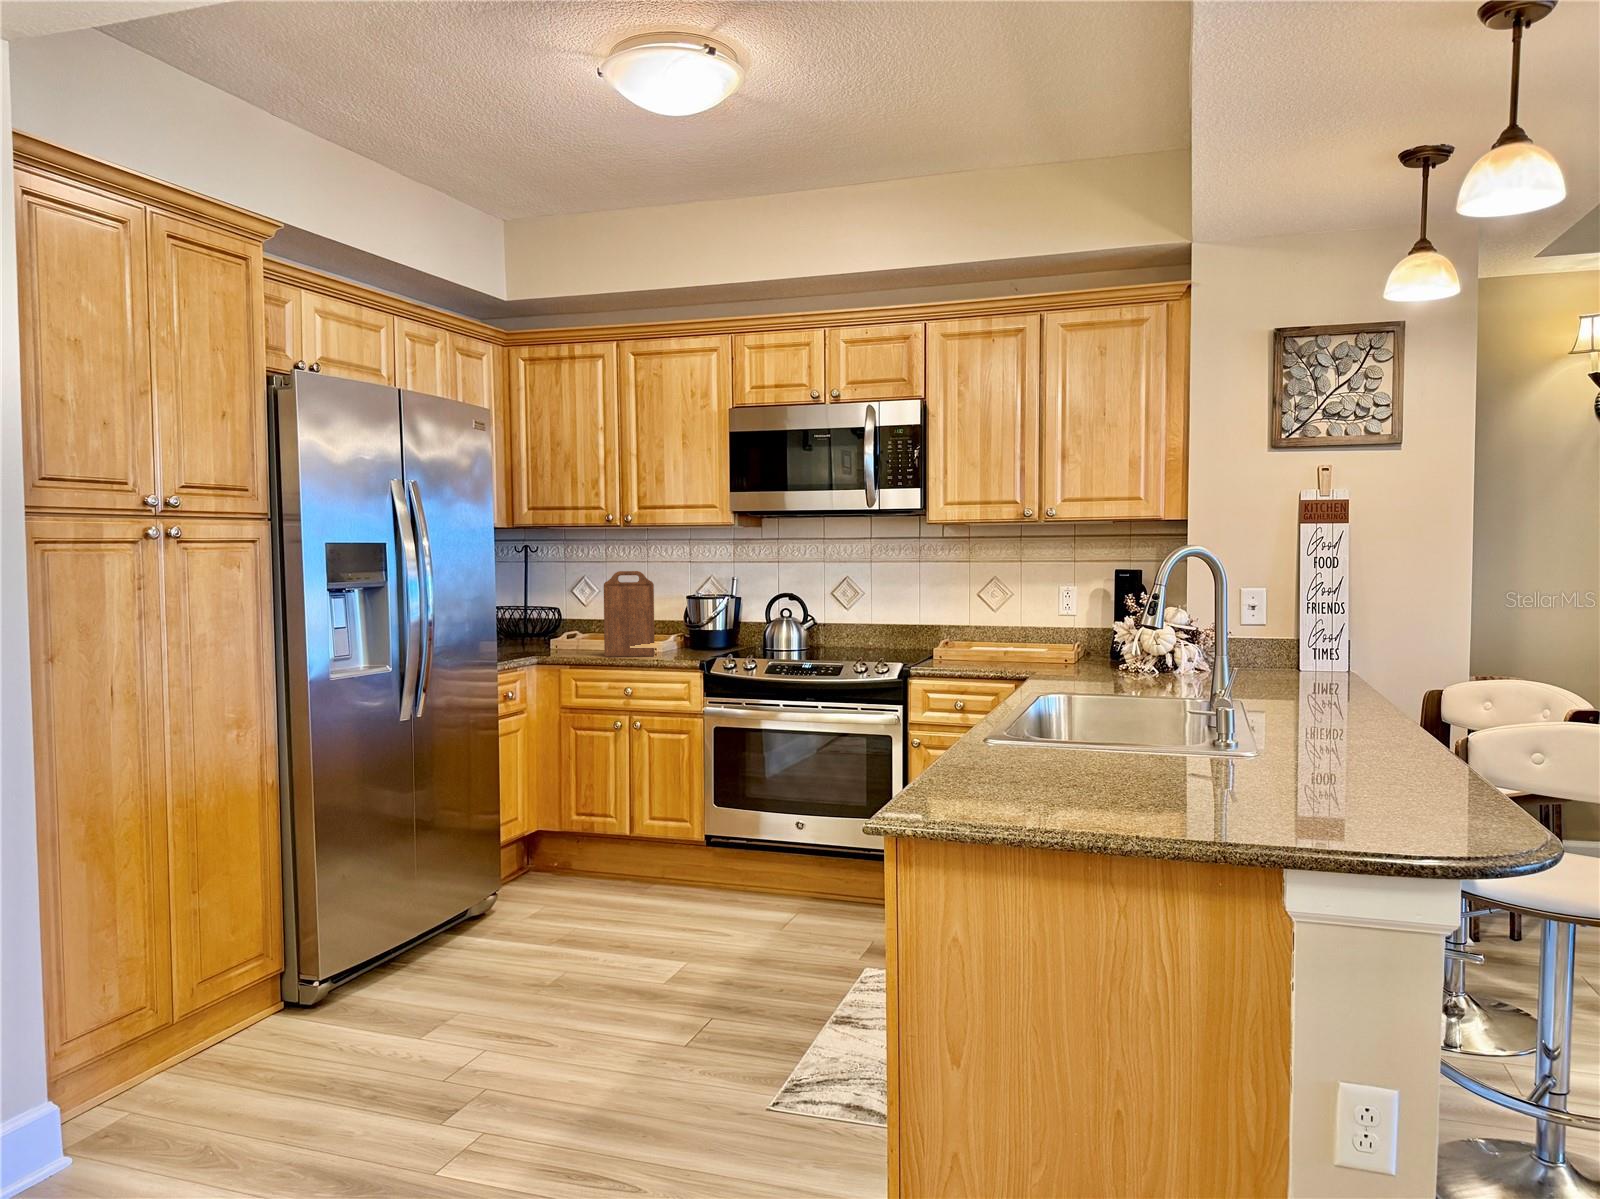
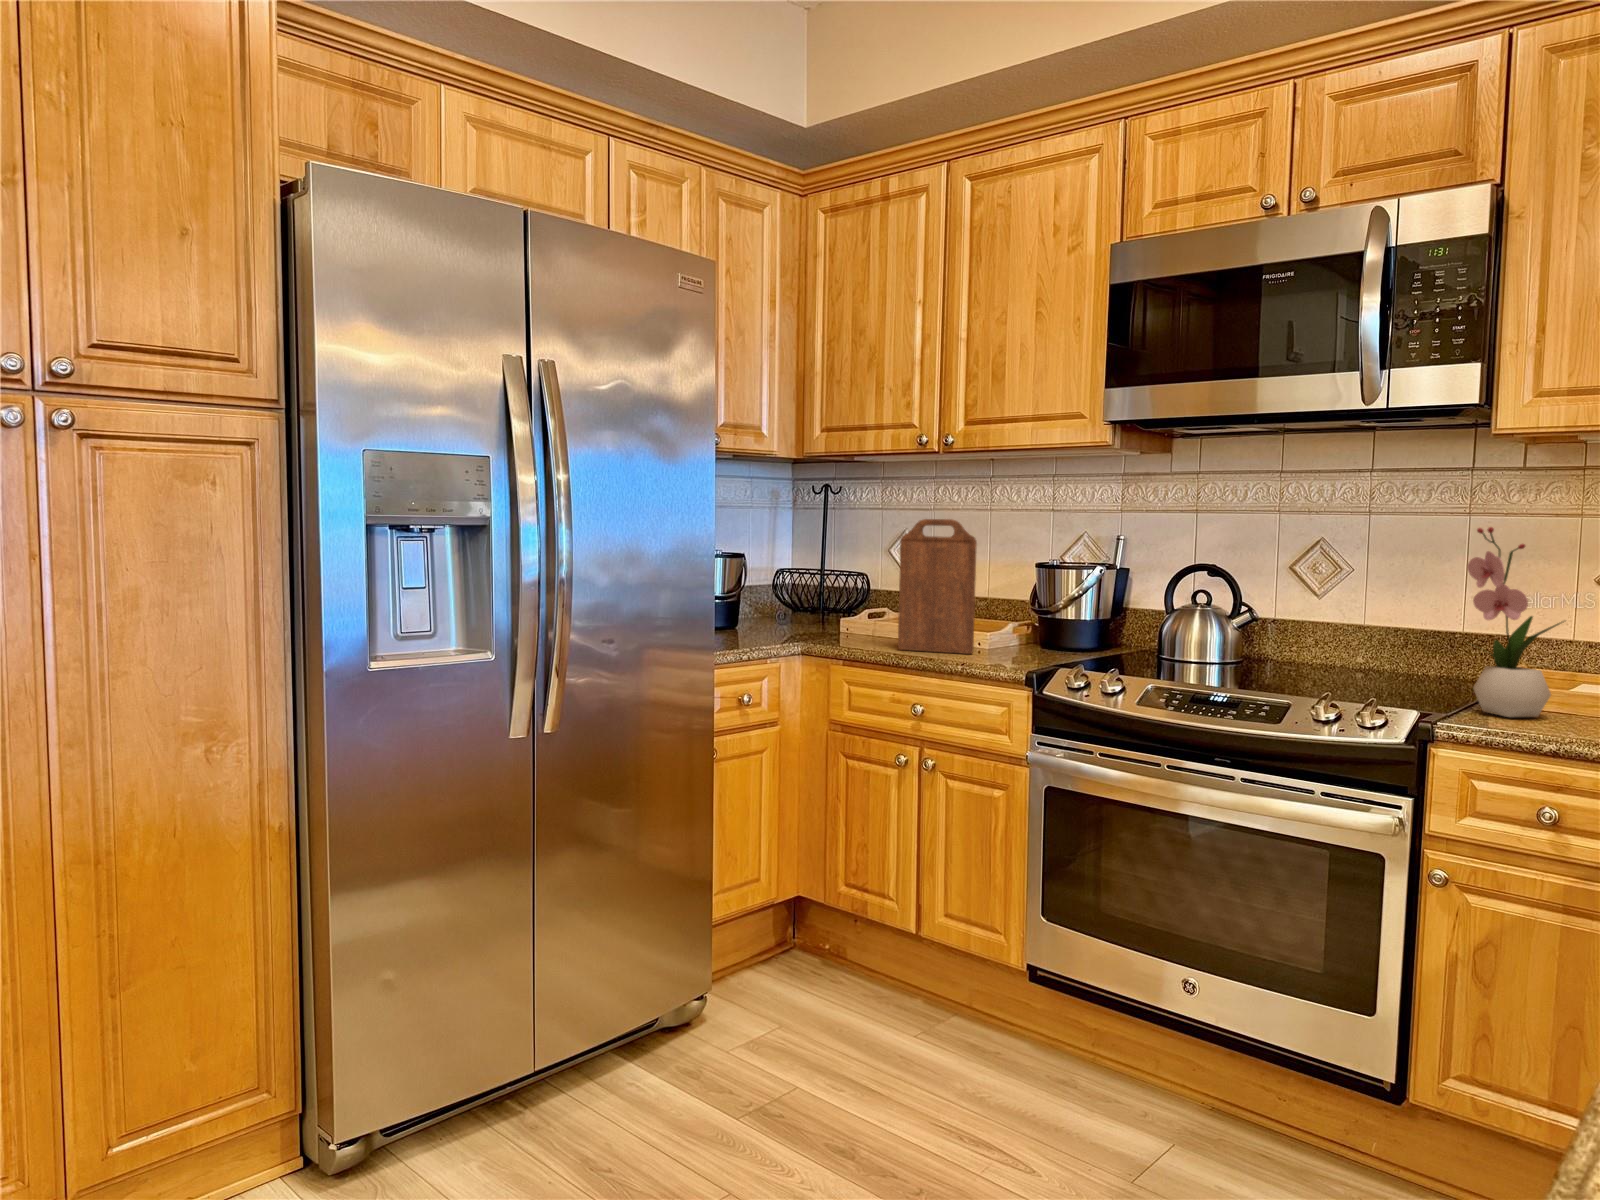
flower arrangement: none [919,570,962,663] -> present [1467,527,1564,717]

